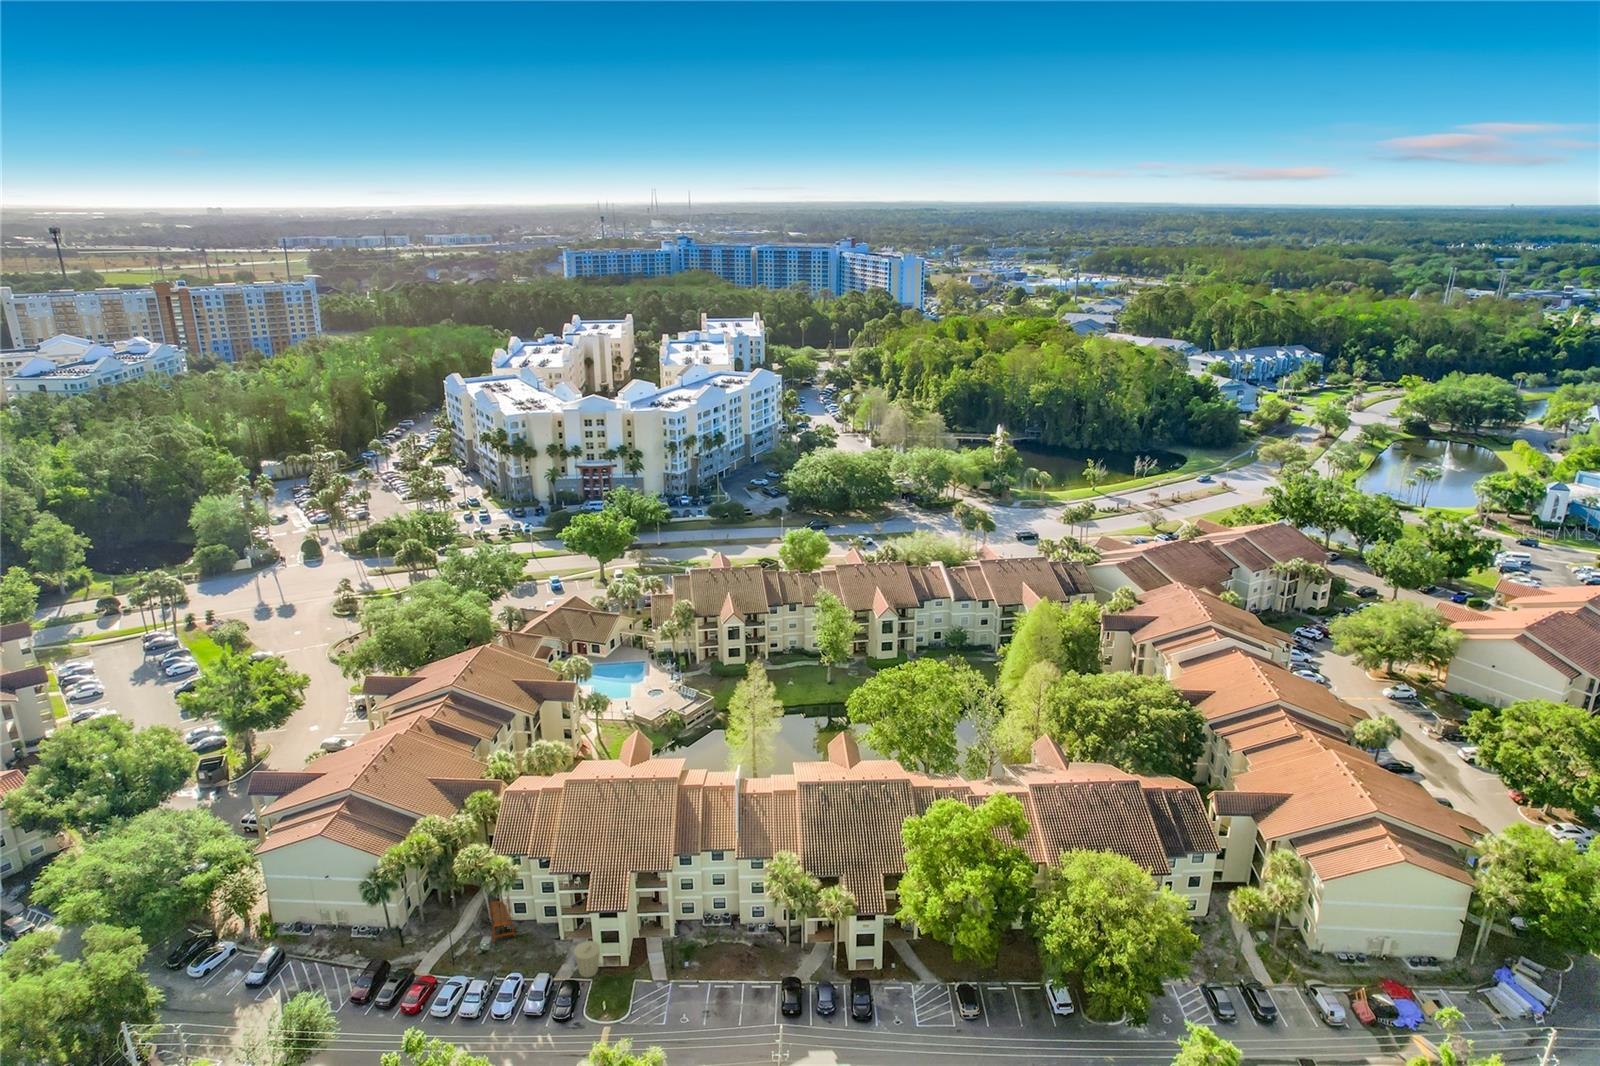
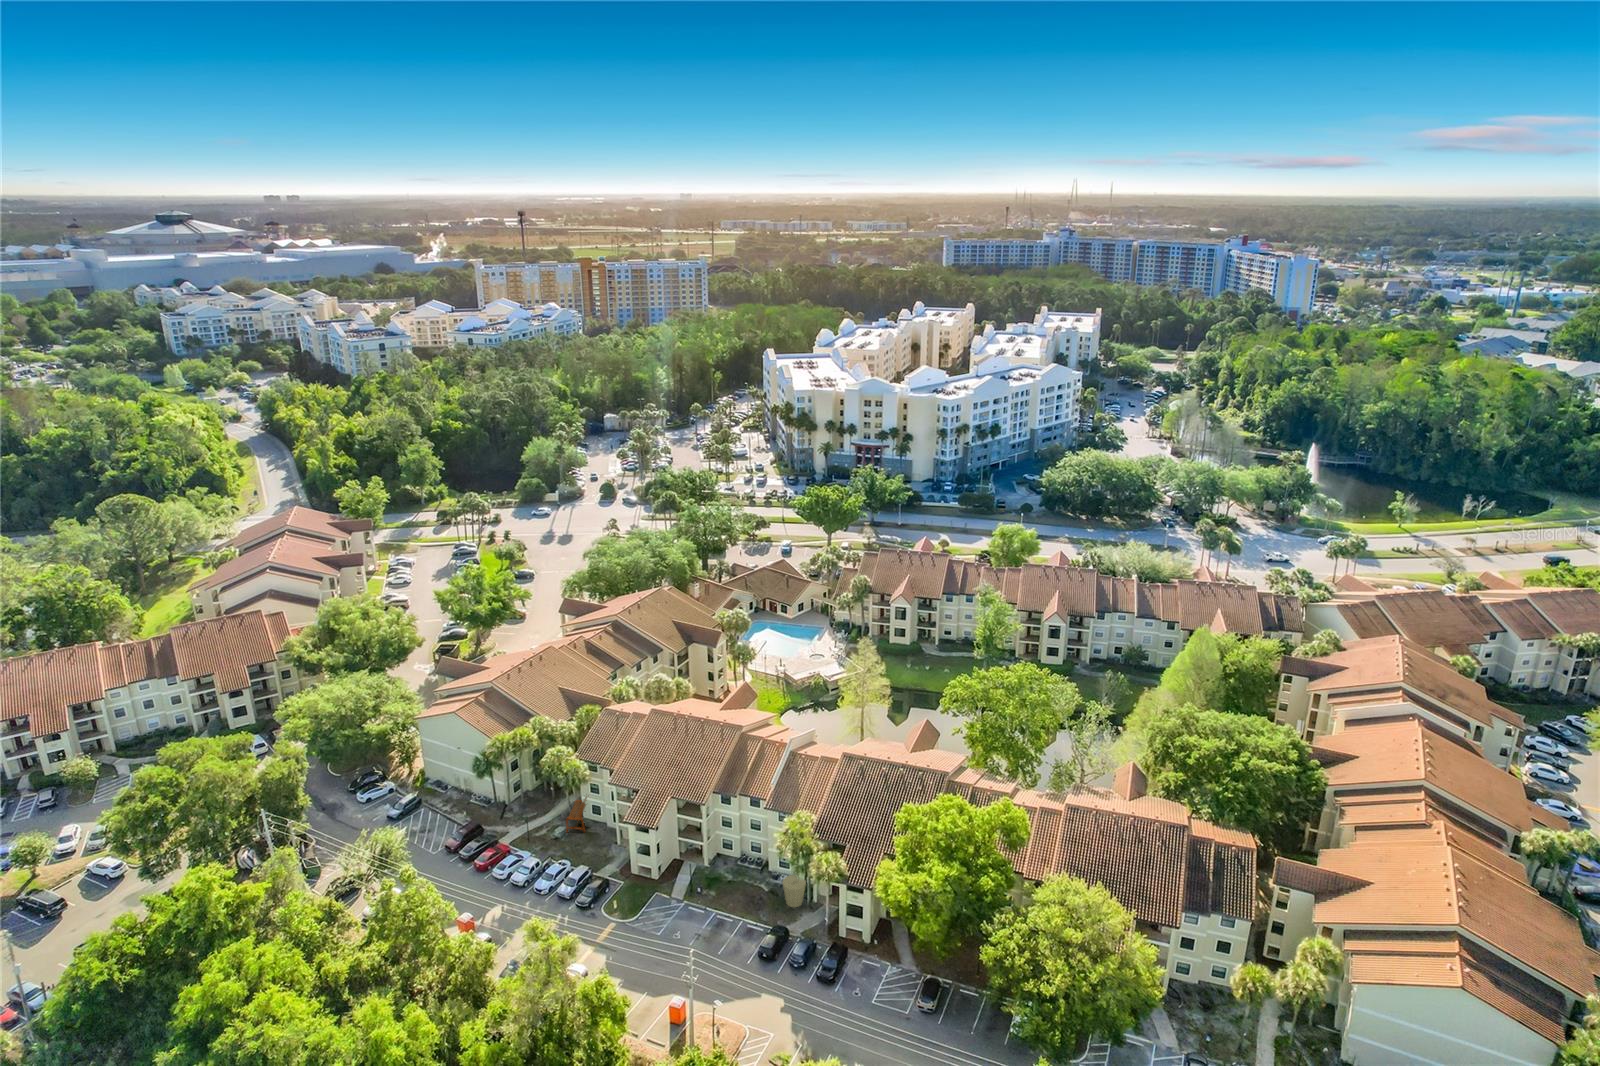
trash can: present [574,941,600,977] -> present [783,875,806,907]

